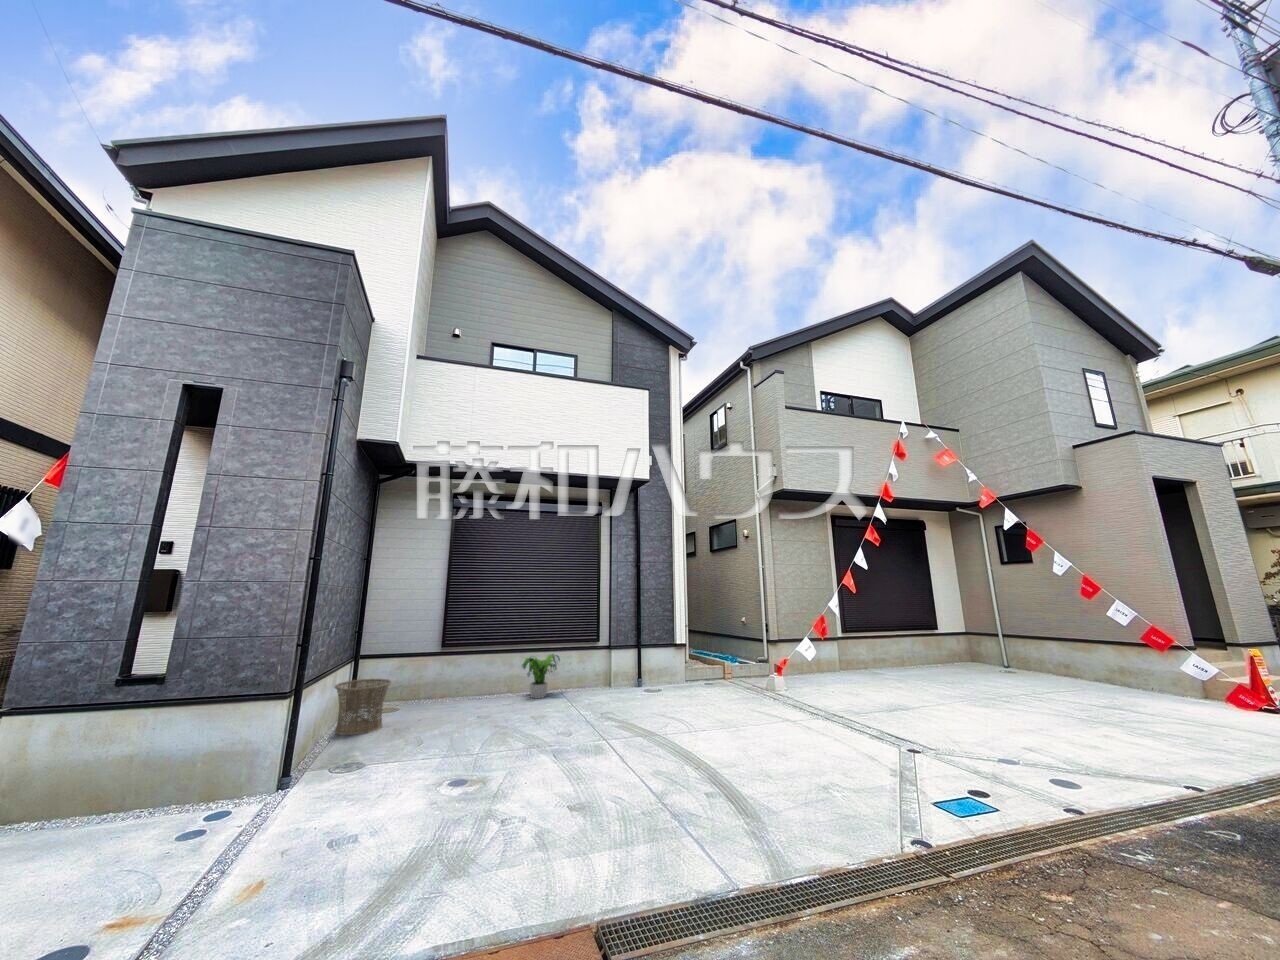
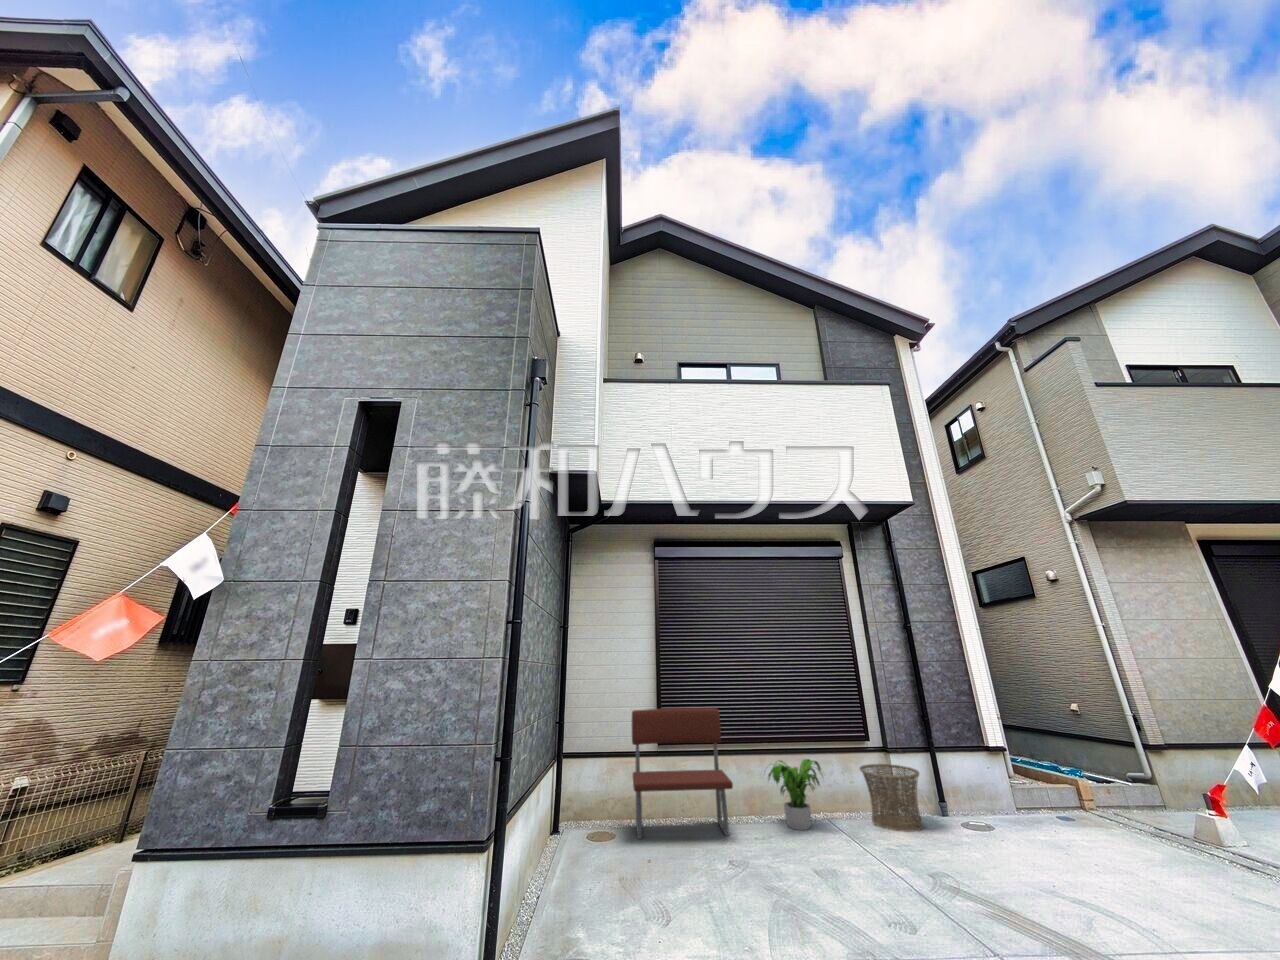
bench: none [415,621,491,709] -> present [632,708,733,839]
basket: present [335,679,391,735] -> present [859,764,923,832]

